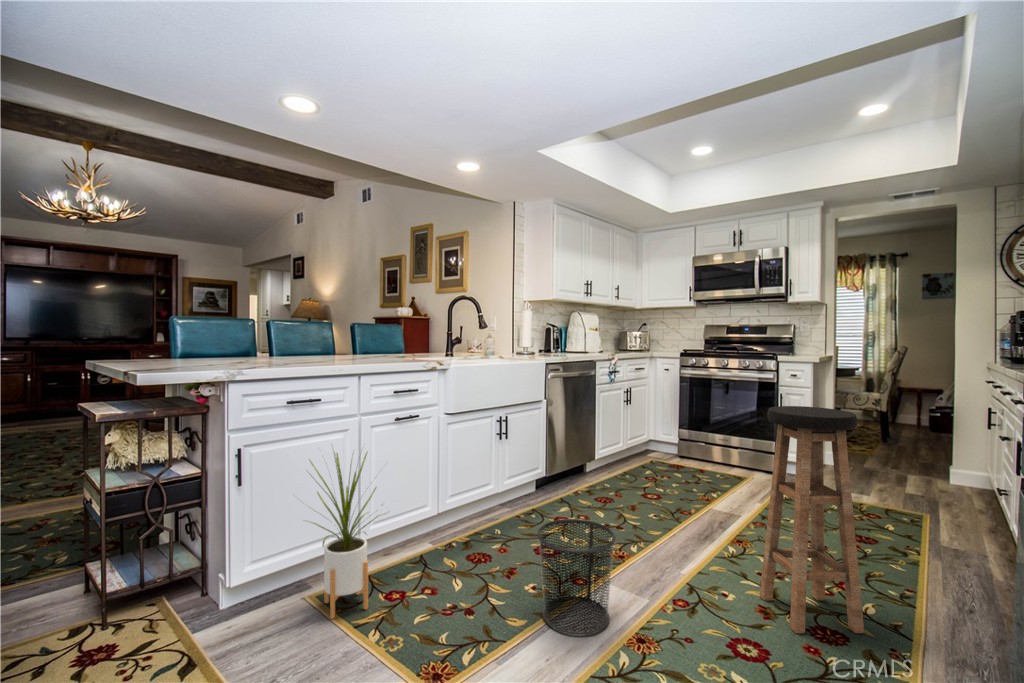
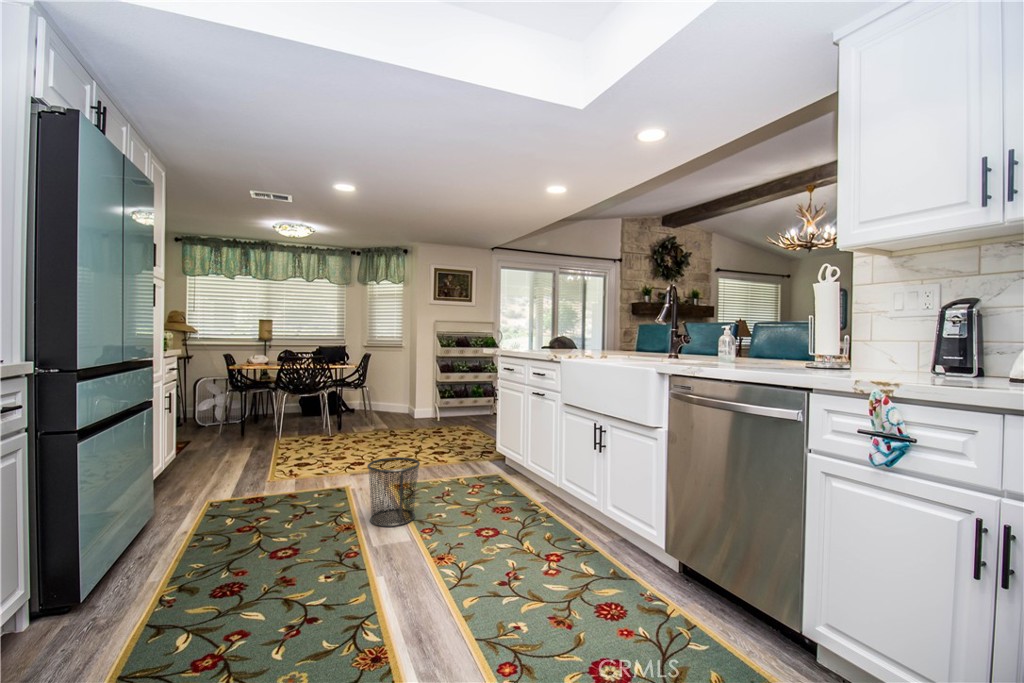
bar stool: present [760,406,864,633] -> none [196,396,300,627]
house plant: present [308,453,386,619] -> none [453,394,498,481]

